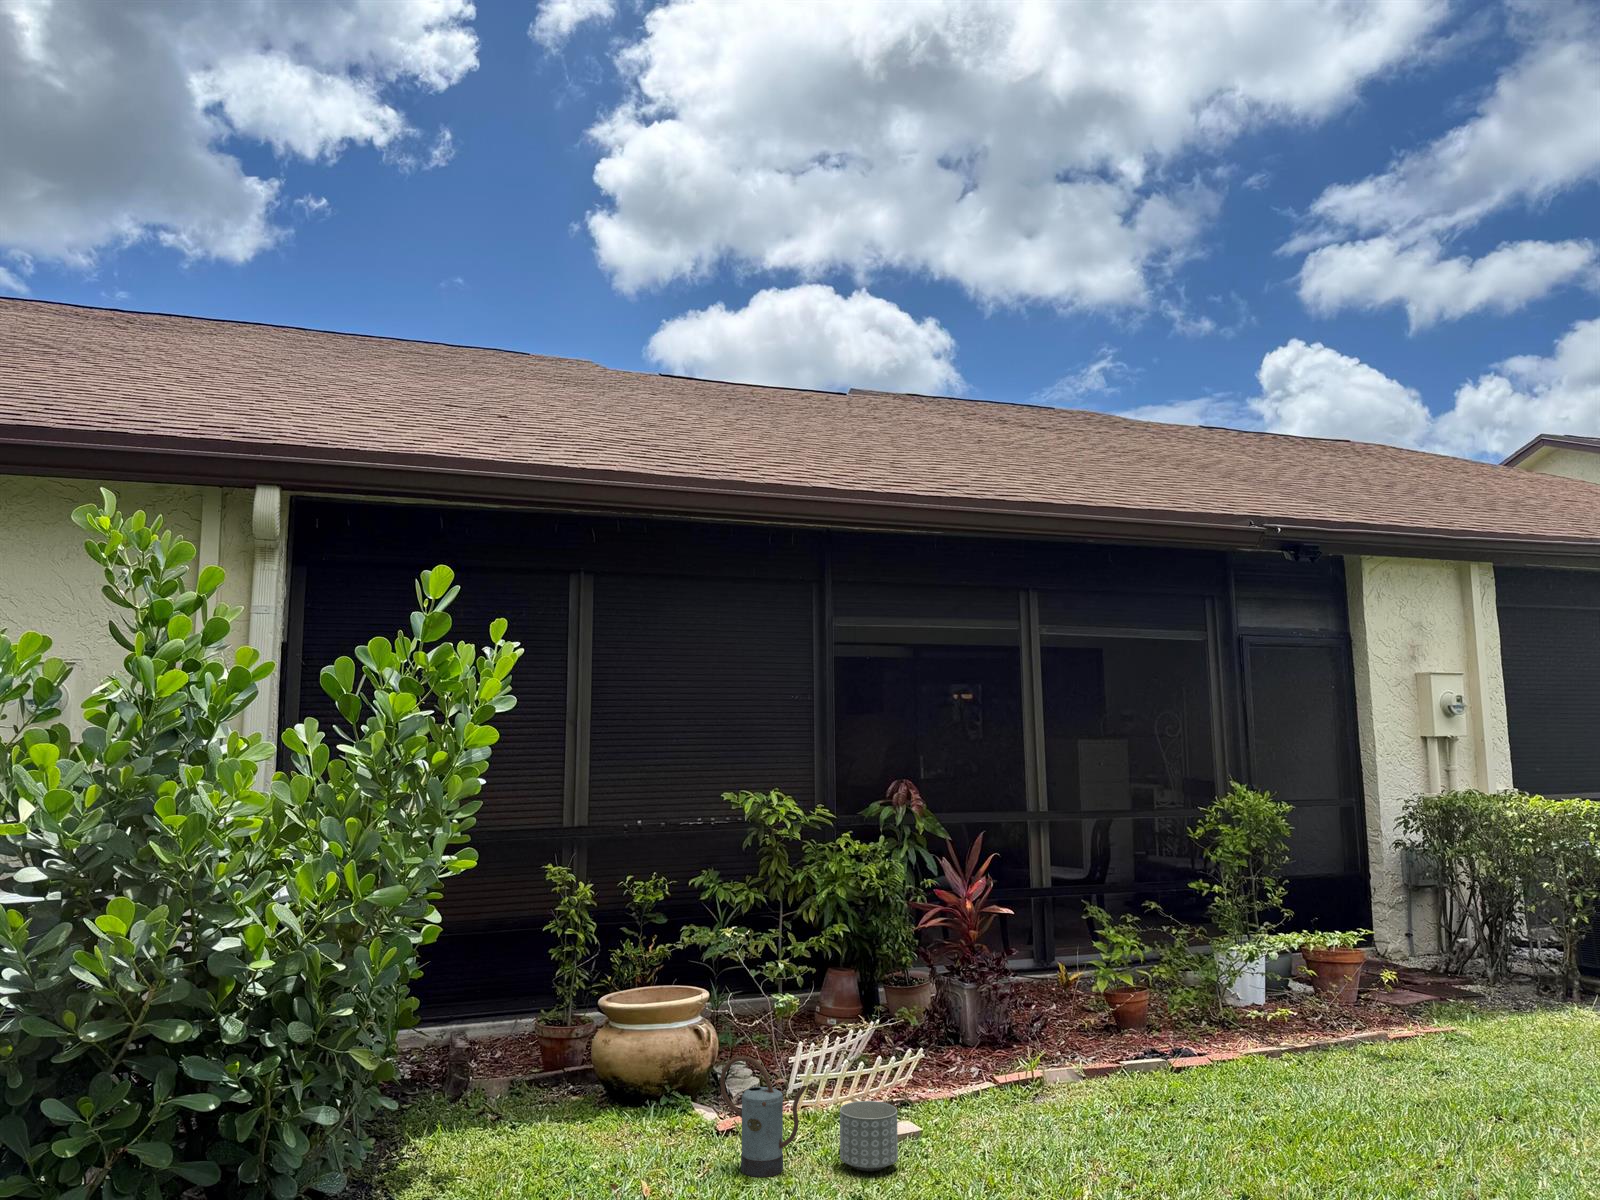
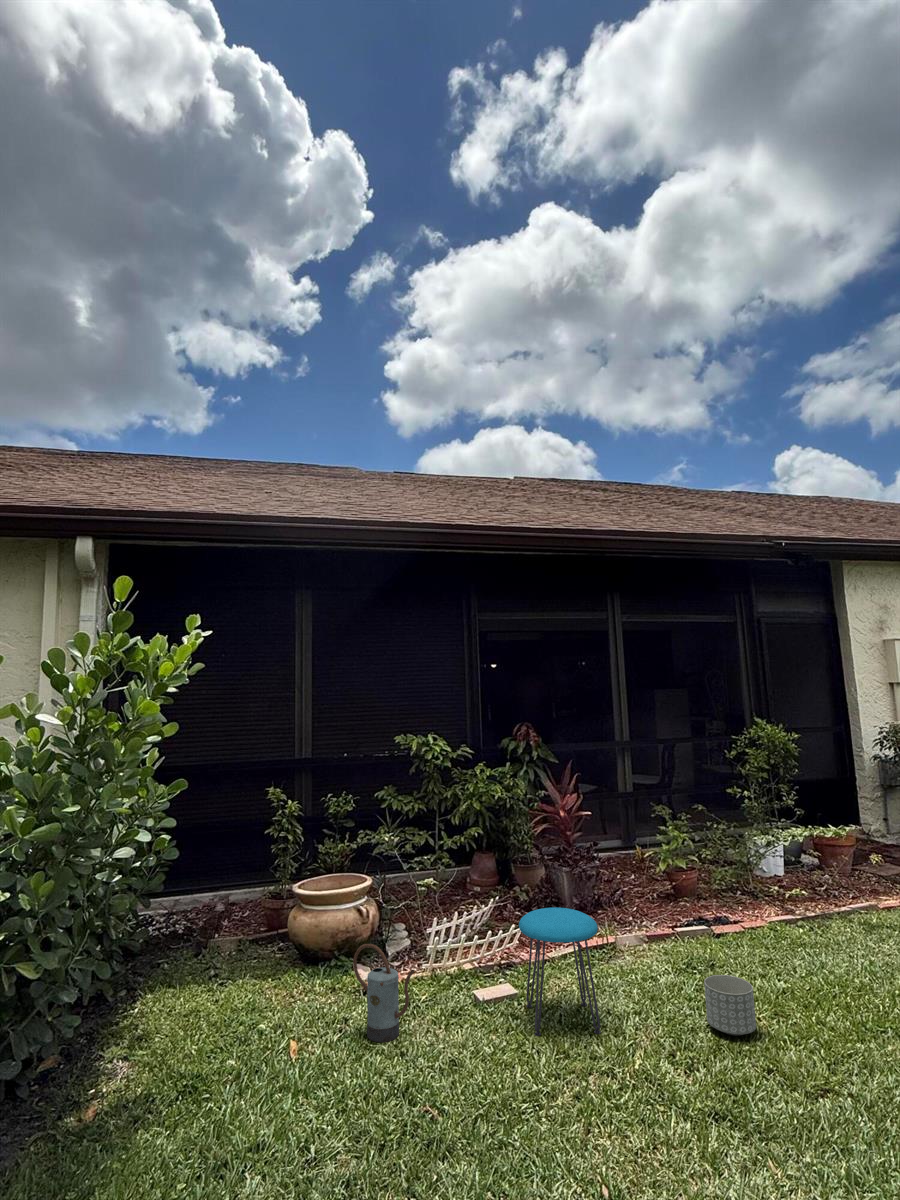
stool: none [935,1015,1039,1168] -> present [519,908,601,1036]
planter: present [840,1101,898,1172] -> present [704,975,756,1036]

